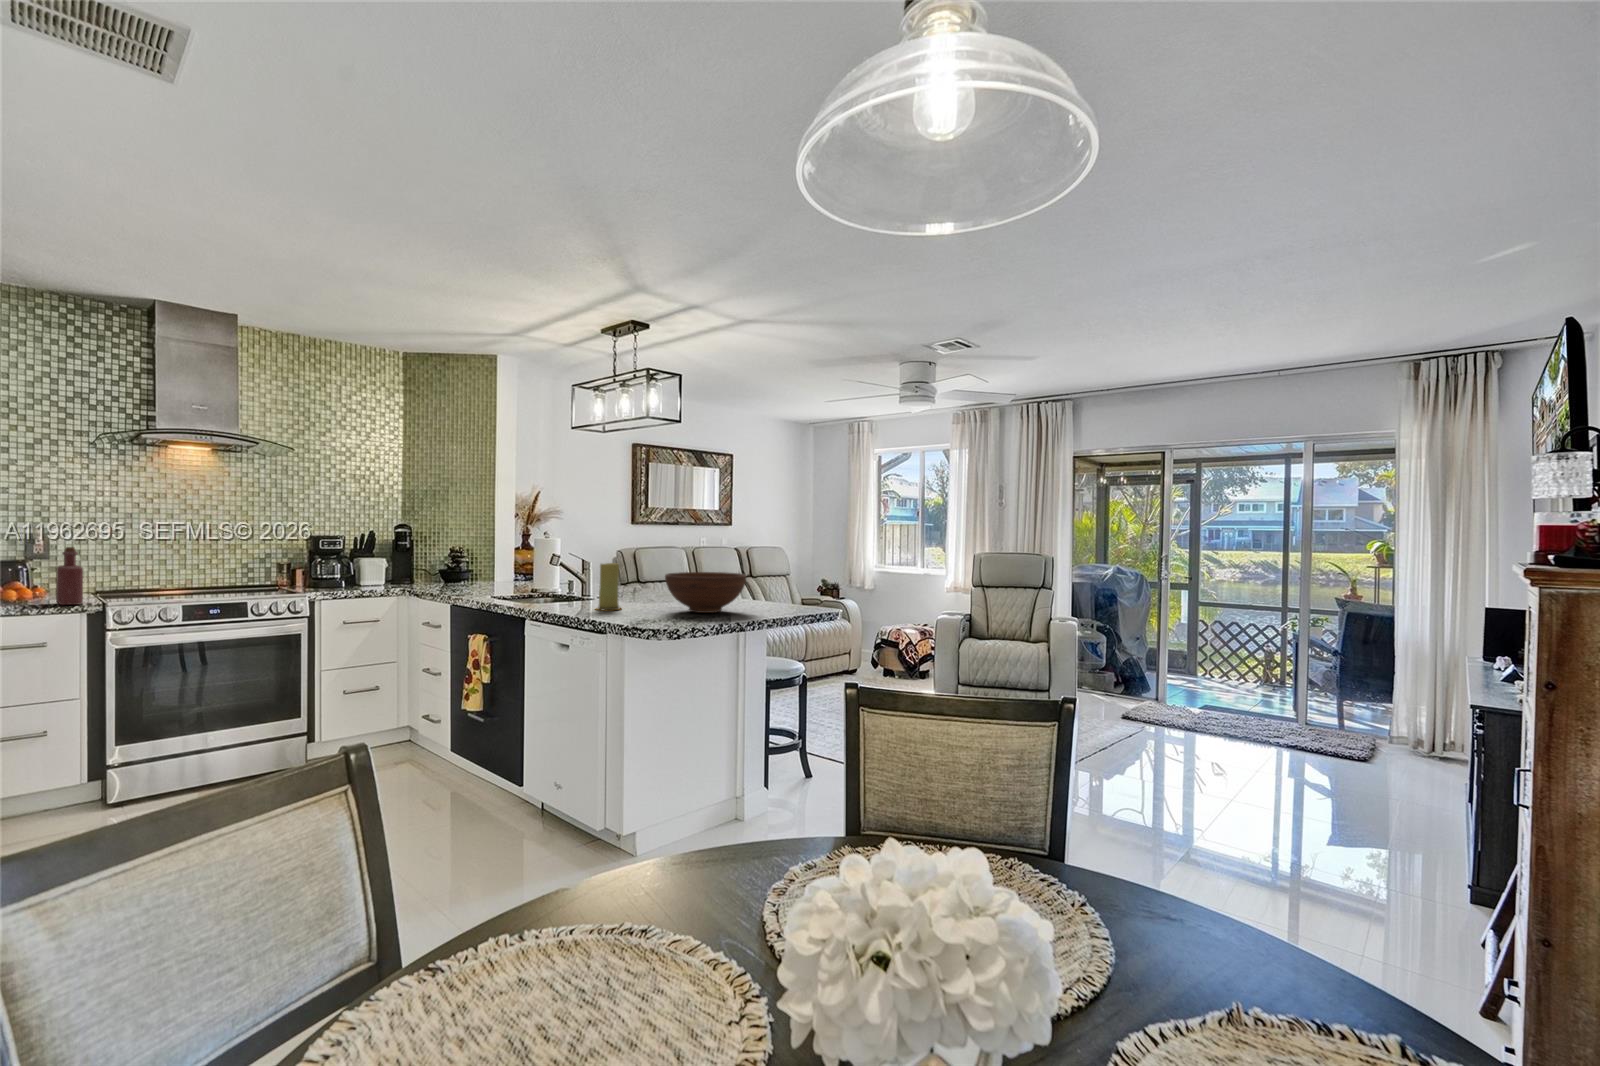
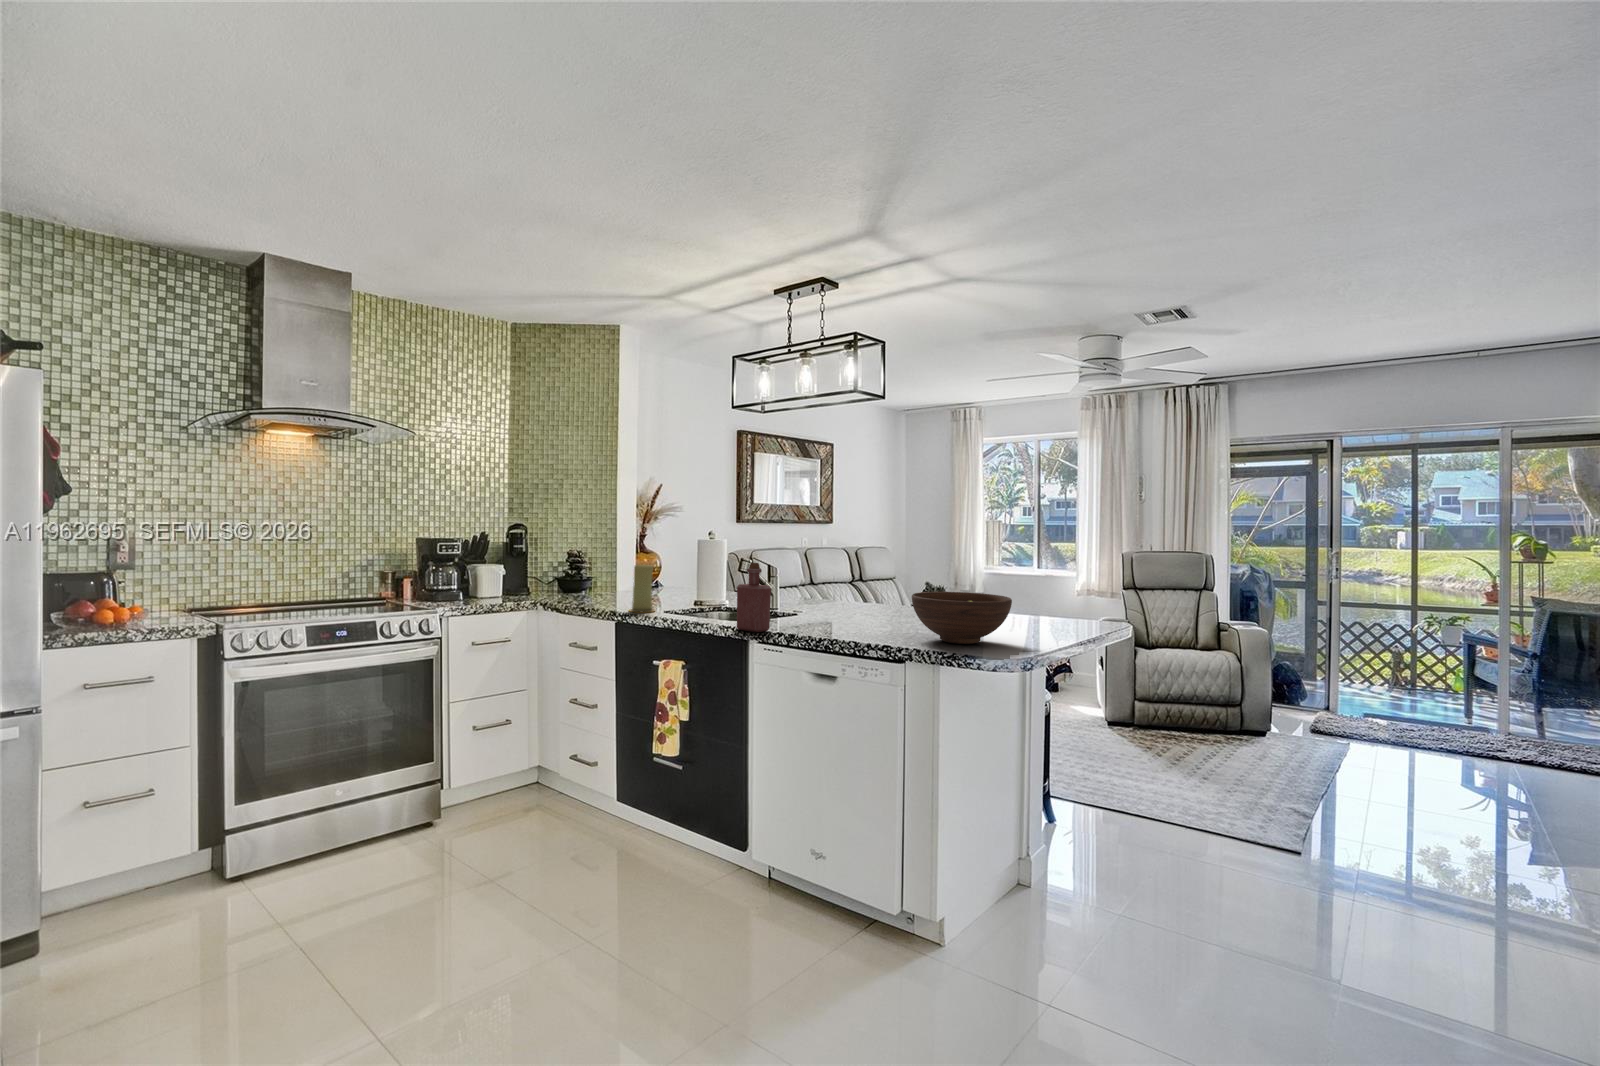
bottle: present [56,547,83,605] -> present [737,563,771,632]
candle: present [596,563,621,610] -> present [629,565,654,612]

